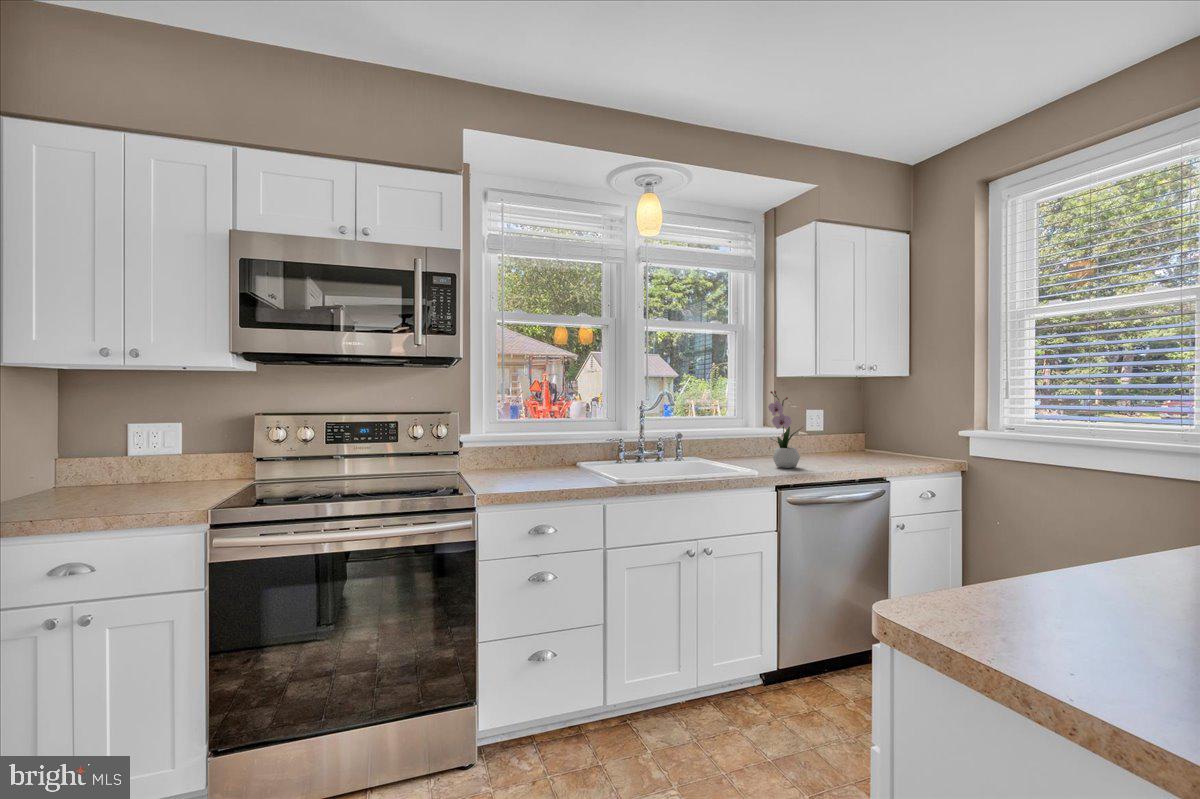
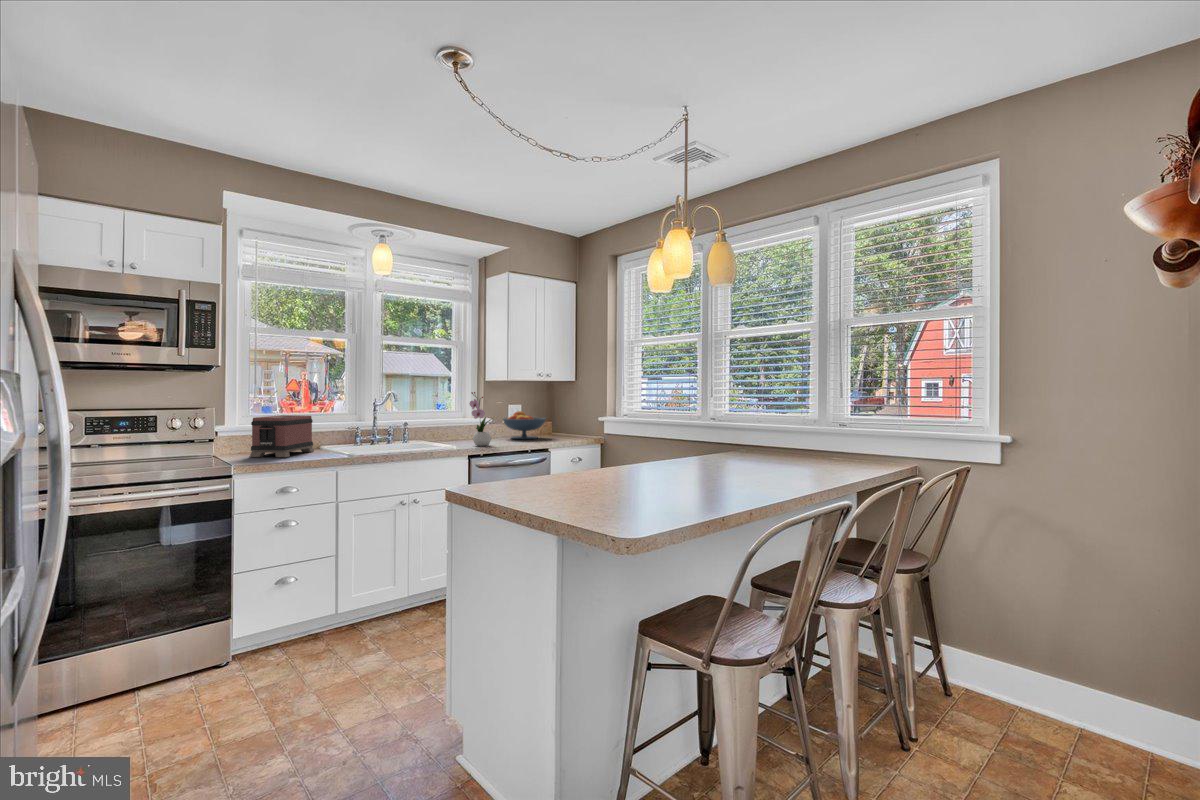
fruit bowl: none [803,418,868,458] -> present [503,411,545,439]
toaster: none [495,423,570,479] -> present [249,415,314,457]

